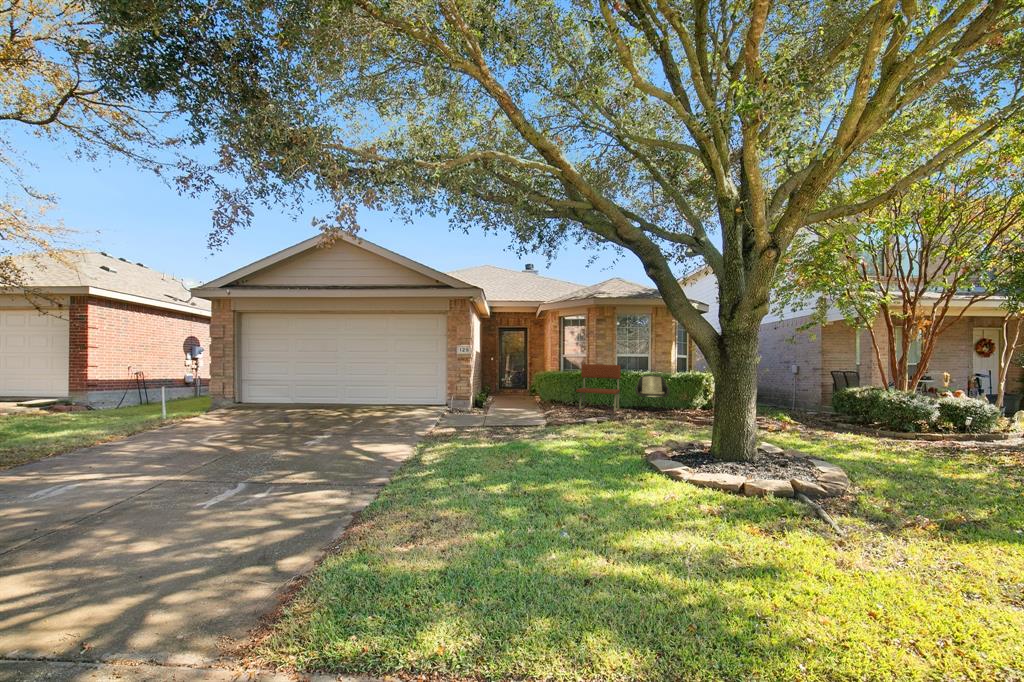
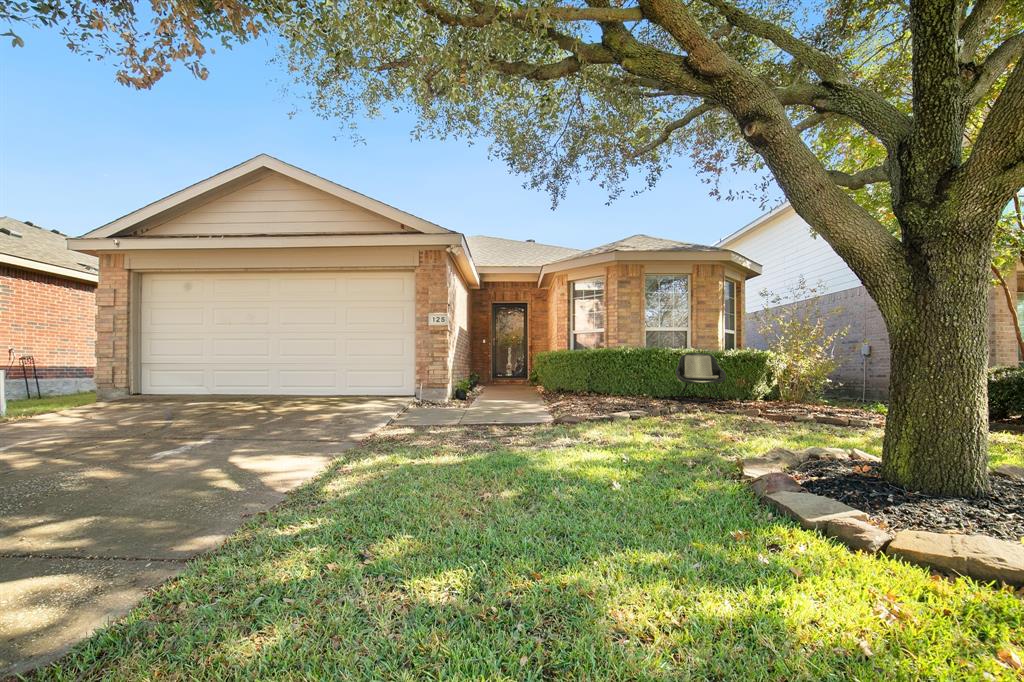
bench: present [576,364,621,411] -> none [593,340,654,403]

